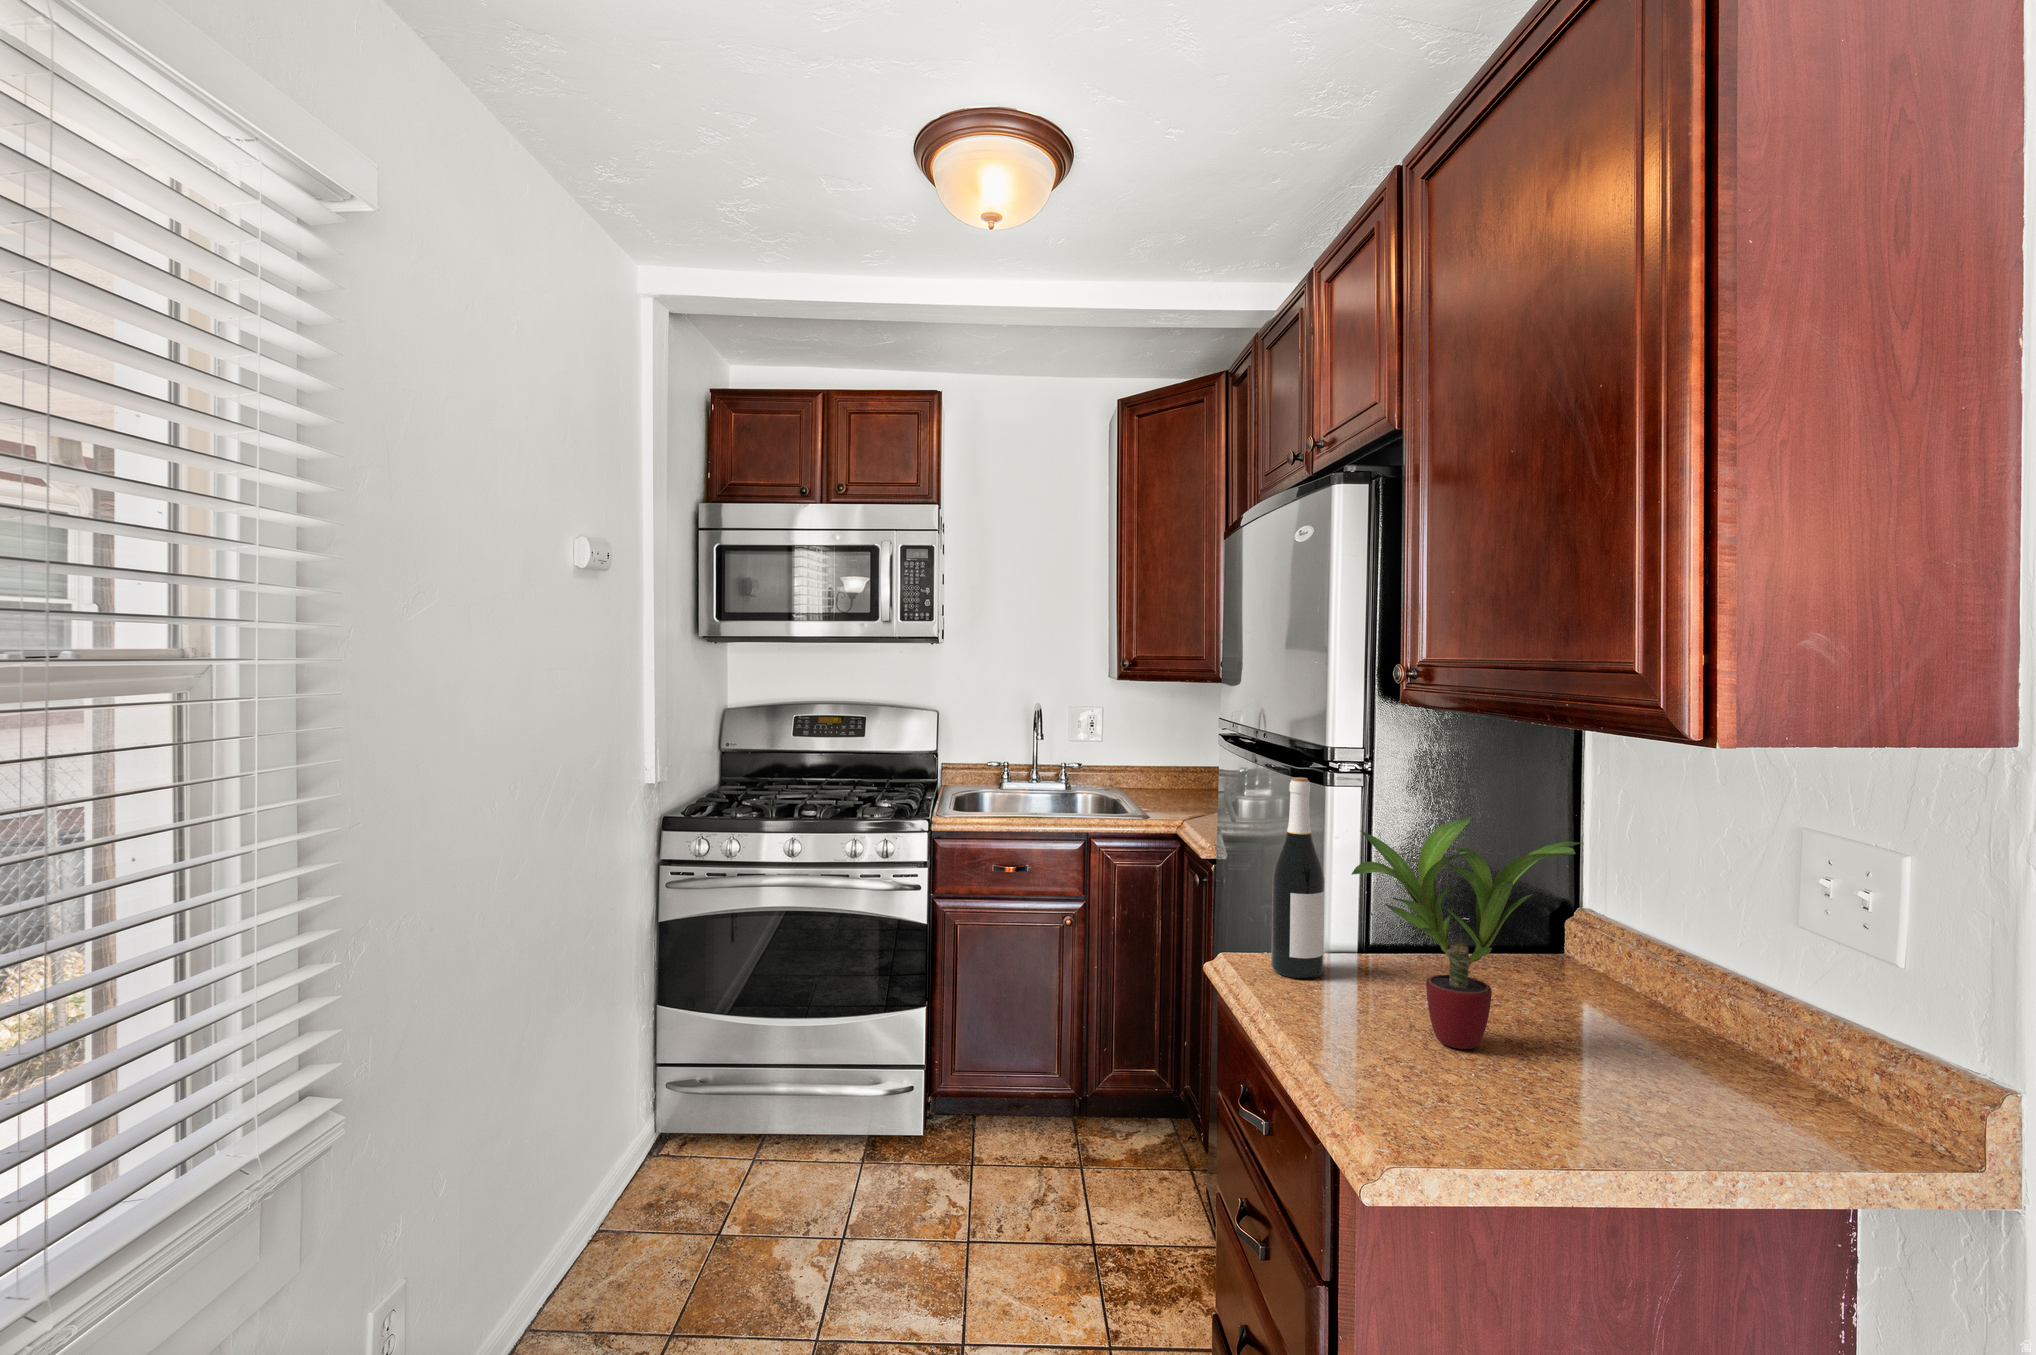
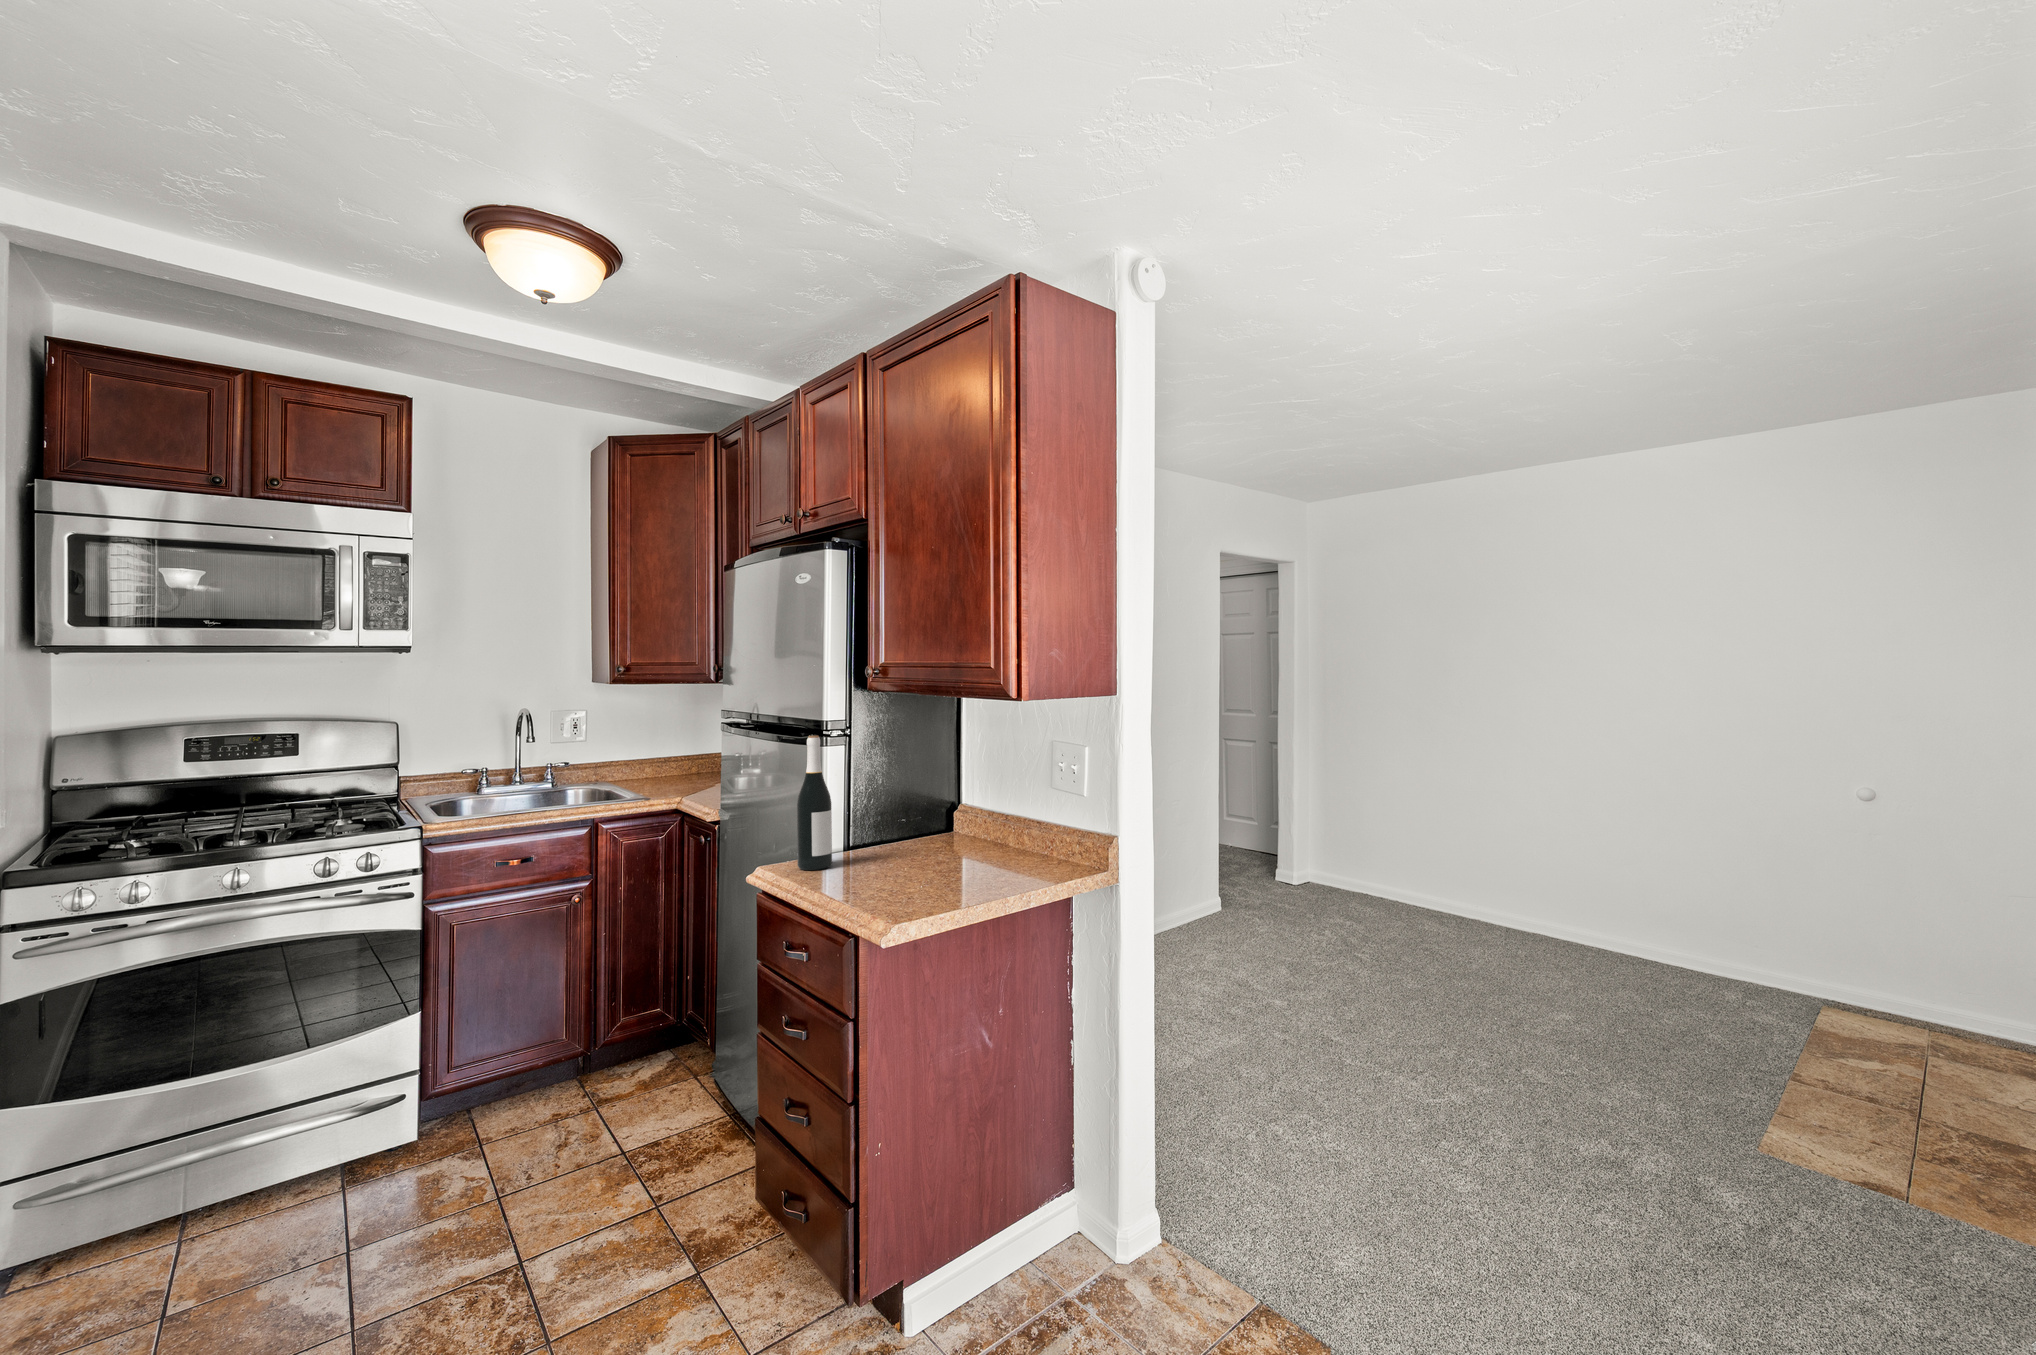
potted plant: present [1352,817,1580,1049] -> none [862,747,986,881]

